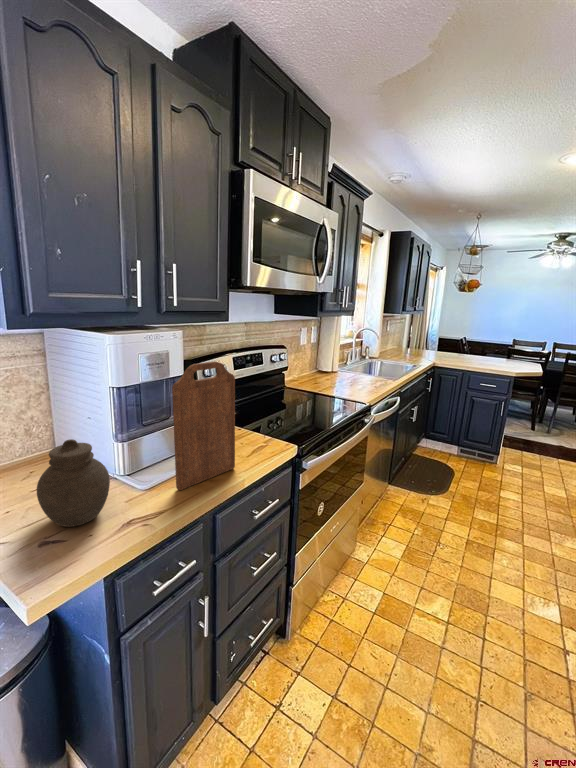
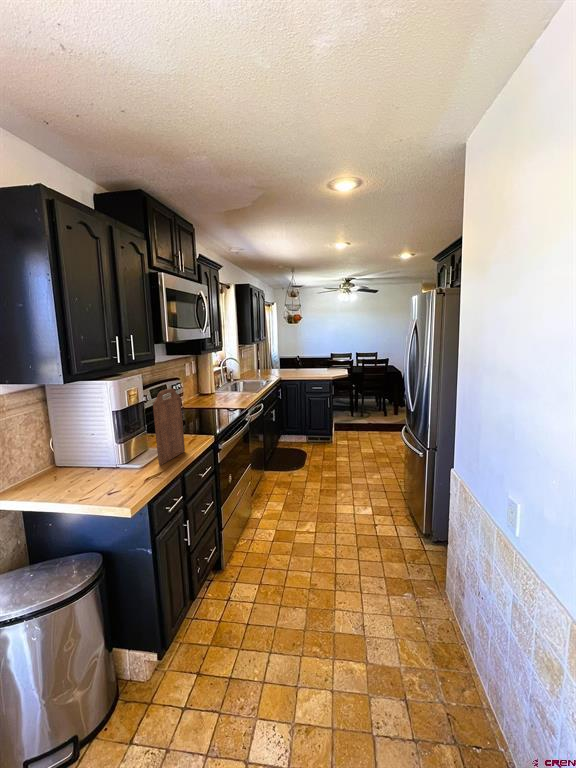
jar: present [37,439,110,527] -> none [91,439,131,488]

